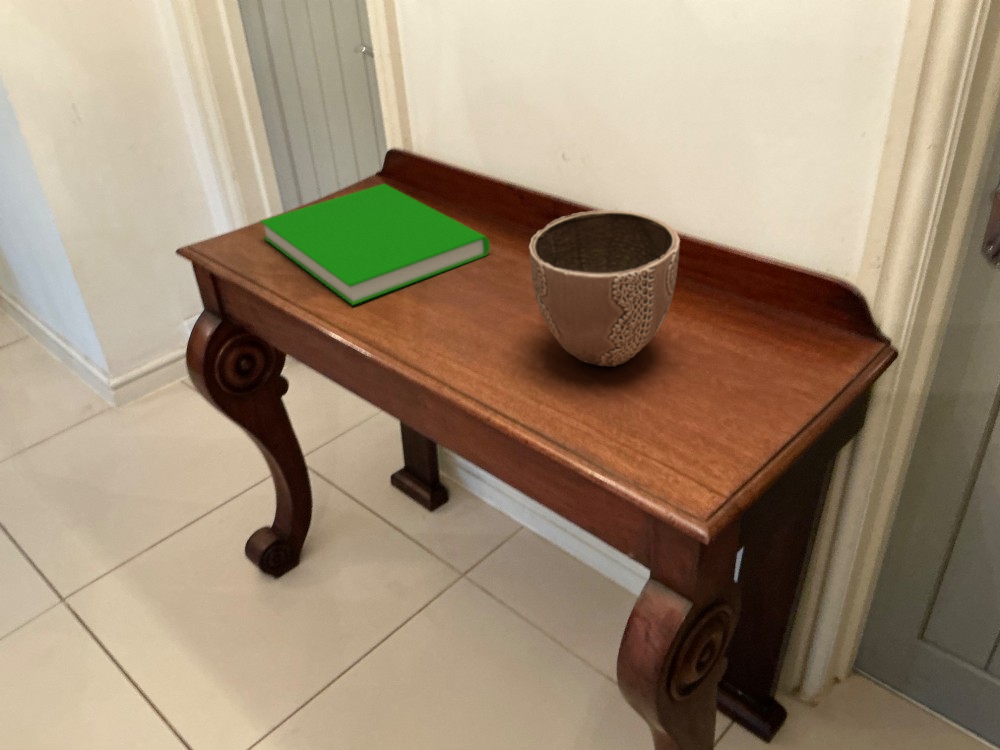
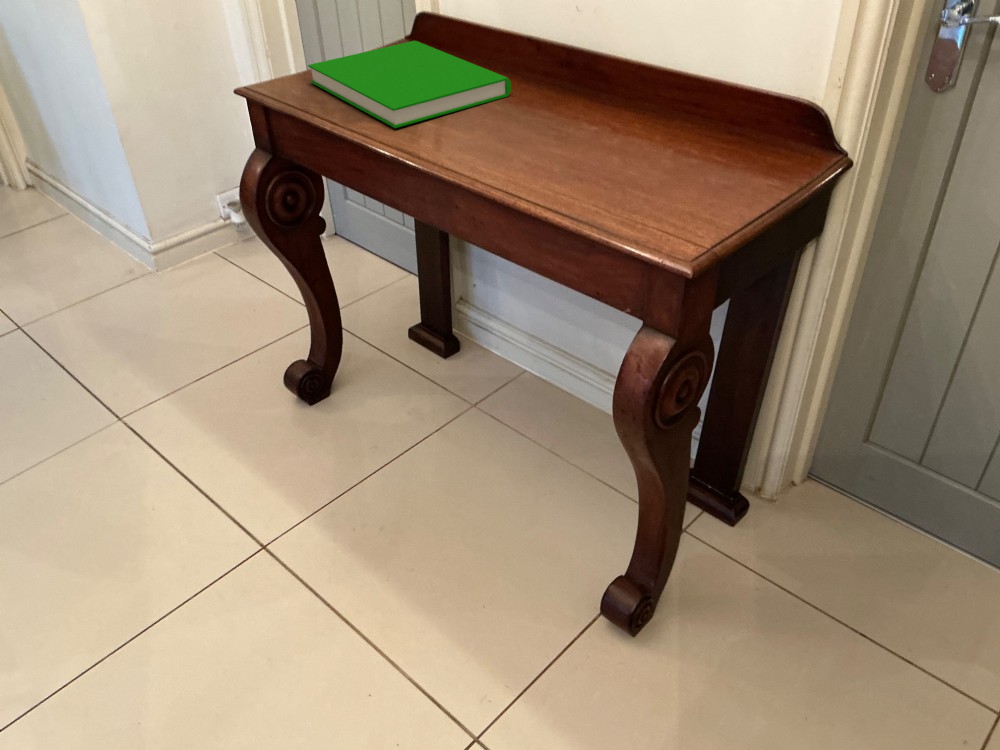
decorative bowl: present [529,210,680,367] -> none [552,36,677,169]

